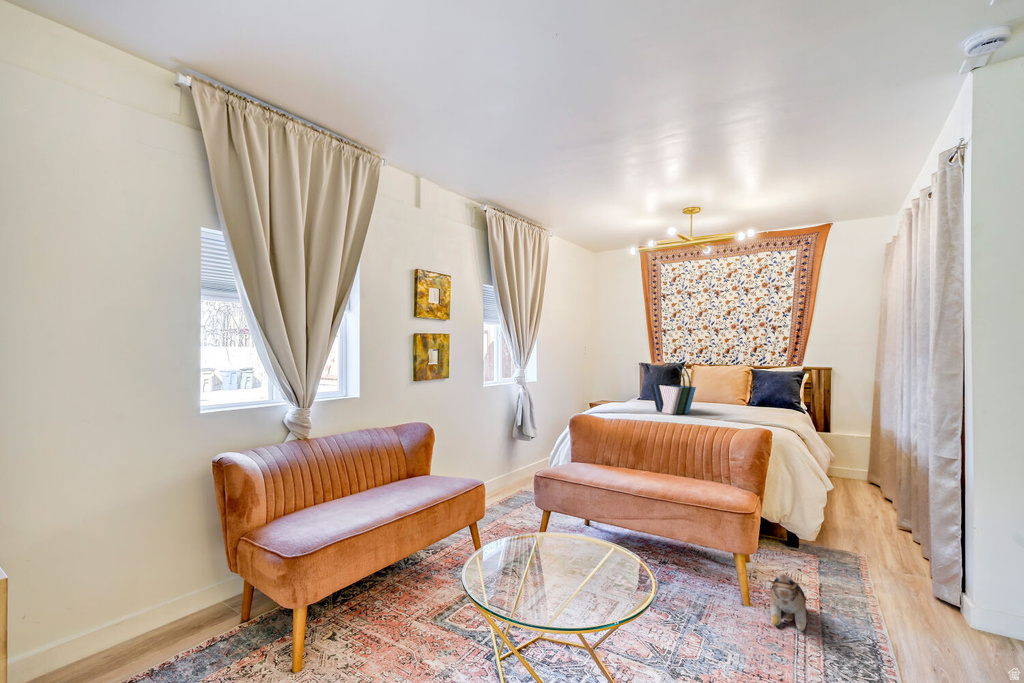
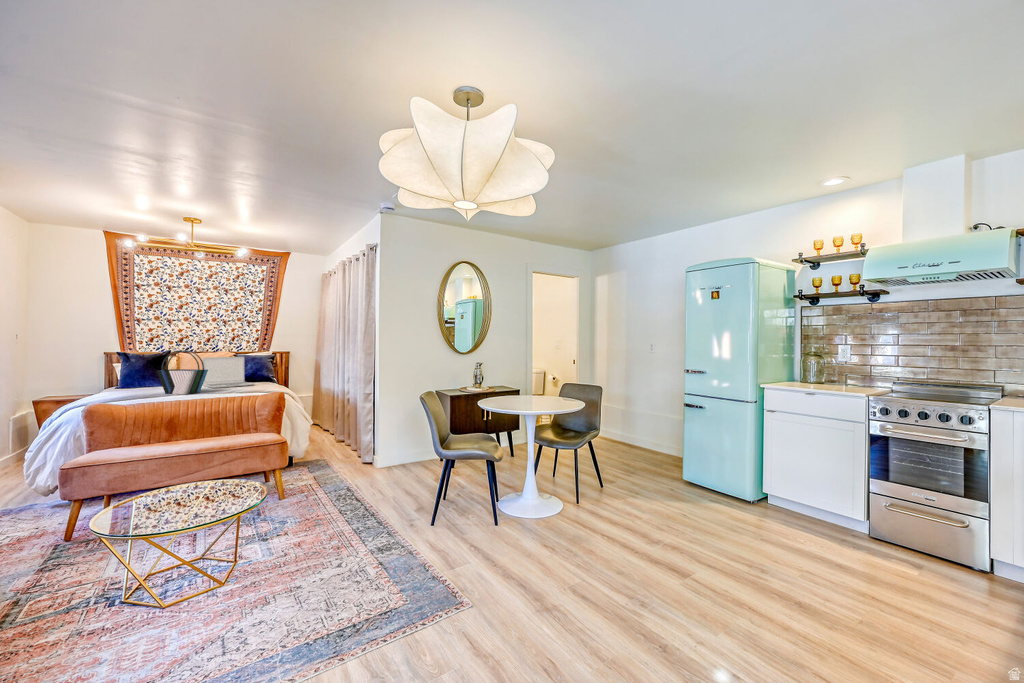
laptop: none [704,372,762,412] -> present [203,357,254,388]
plush toy: present [769,574,809,631] -> none [296,468,318,500]

